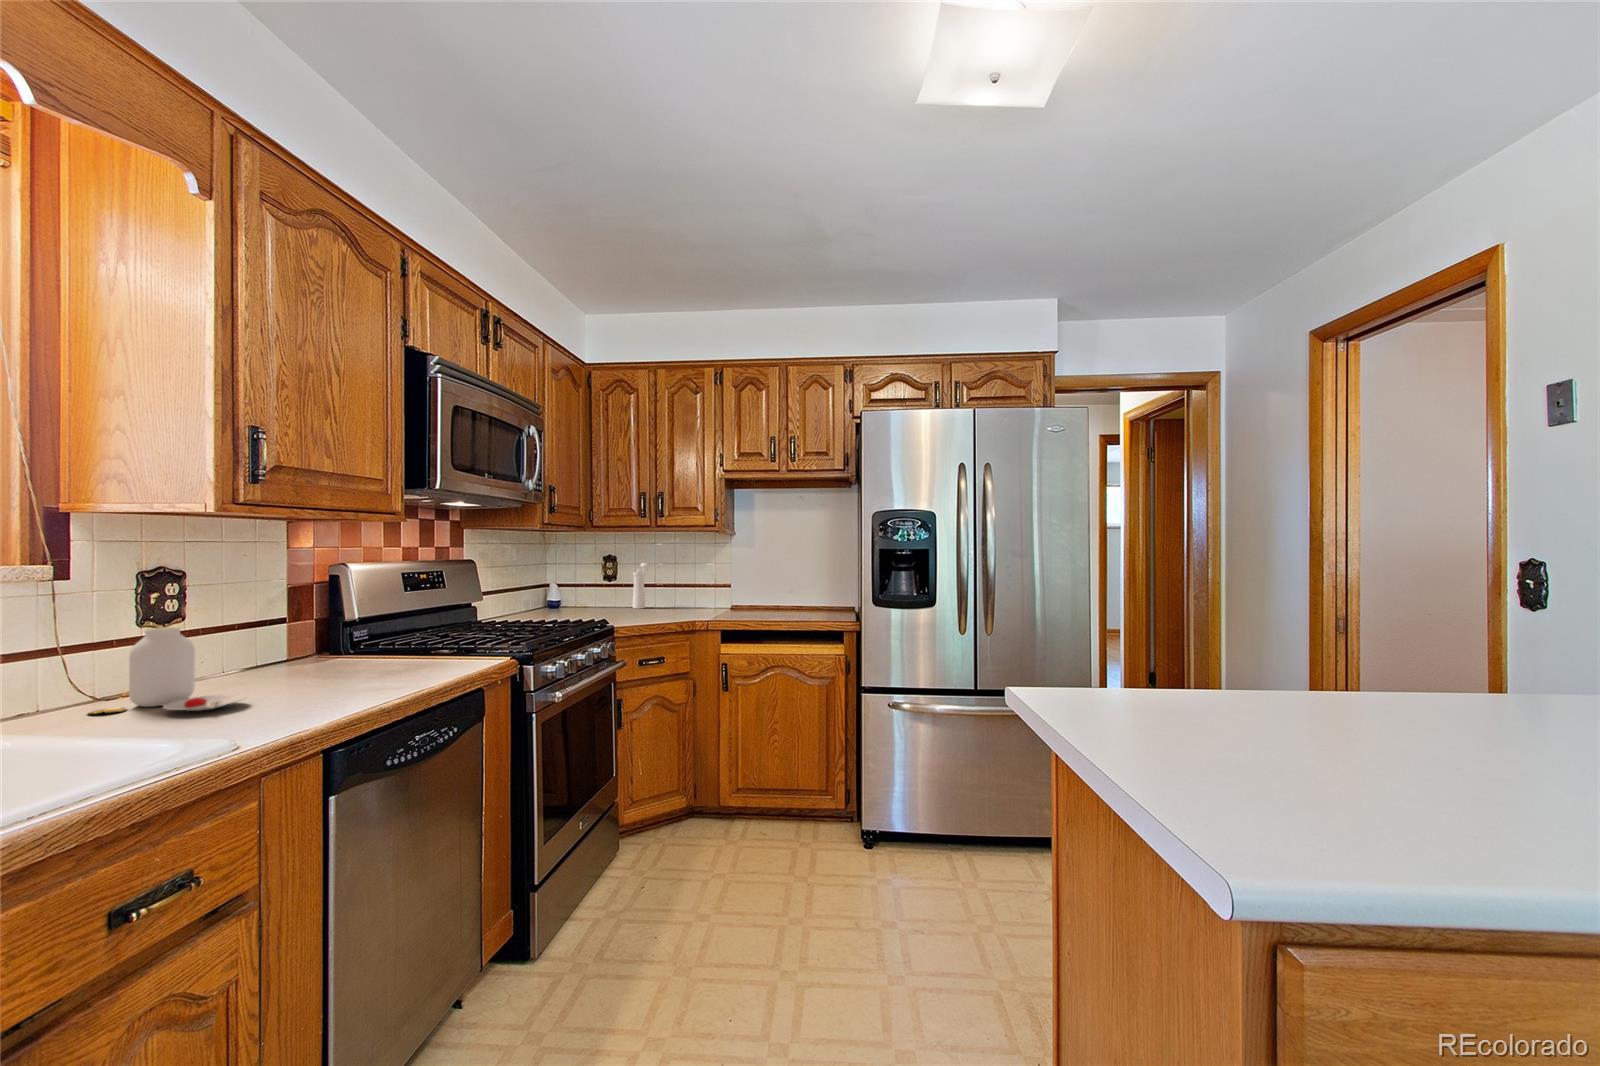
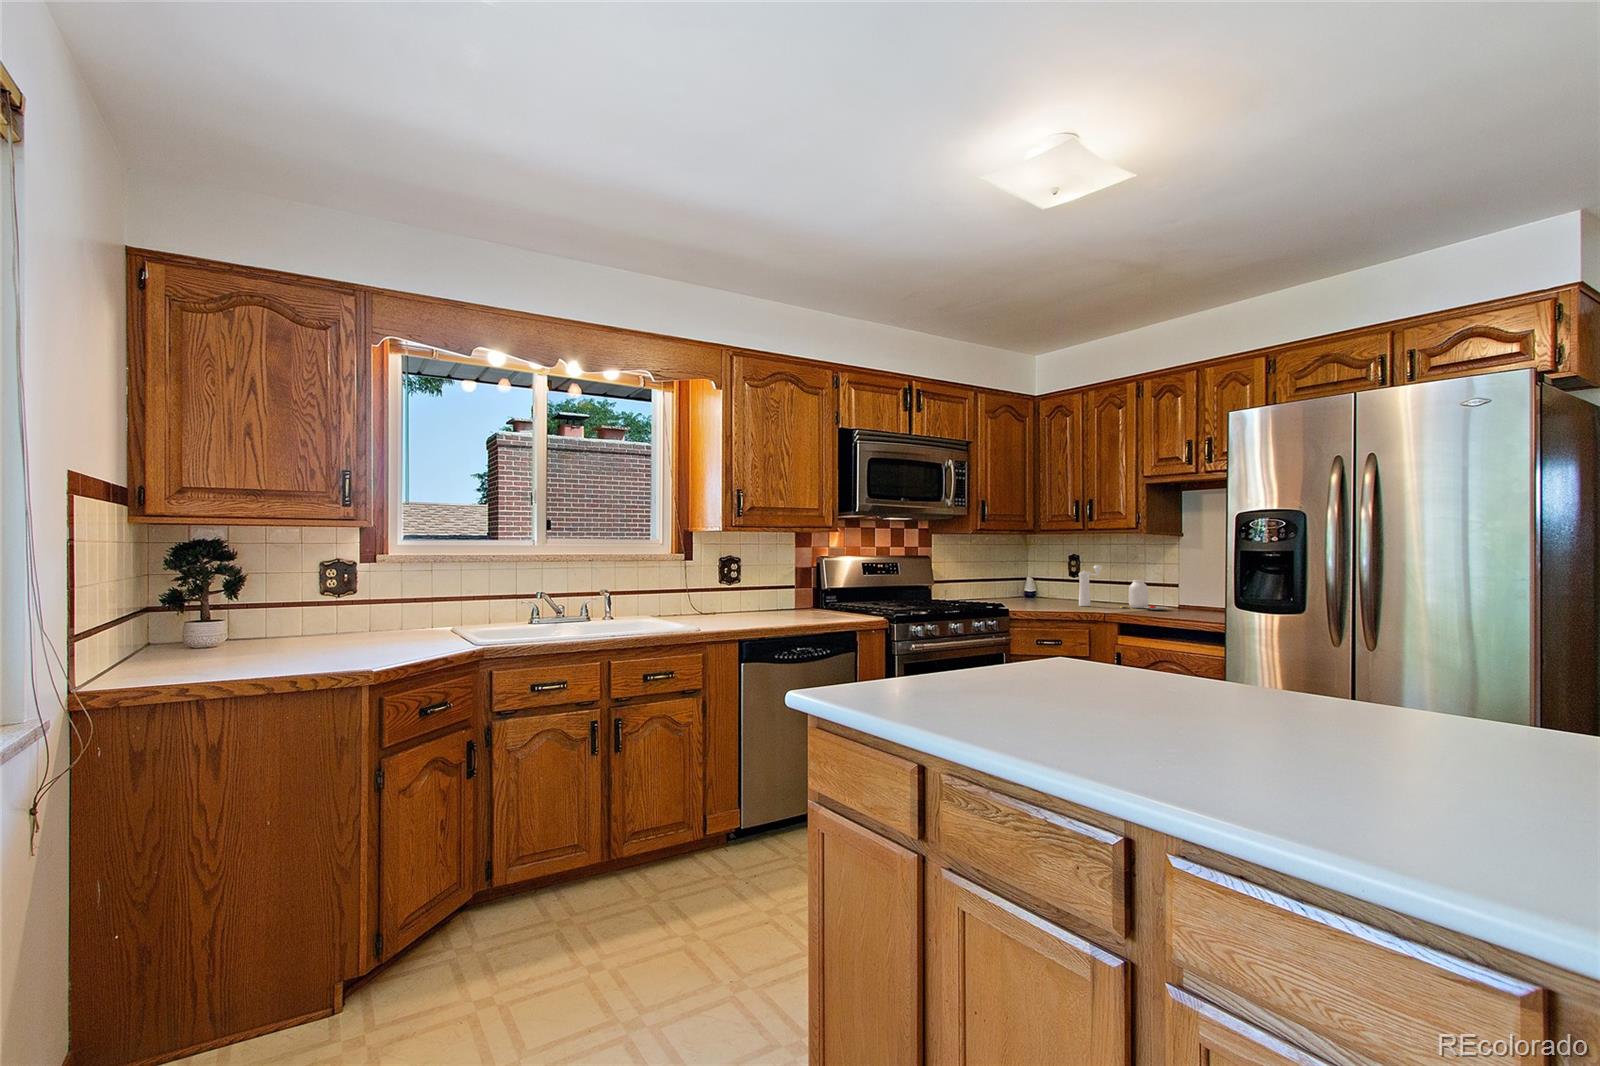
jar: present [89,627,247,714] -> present [1121,580,1168,610]

